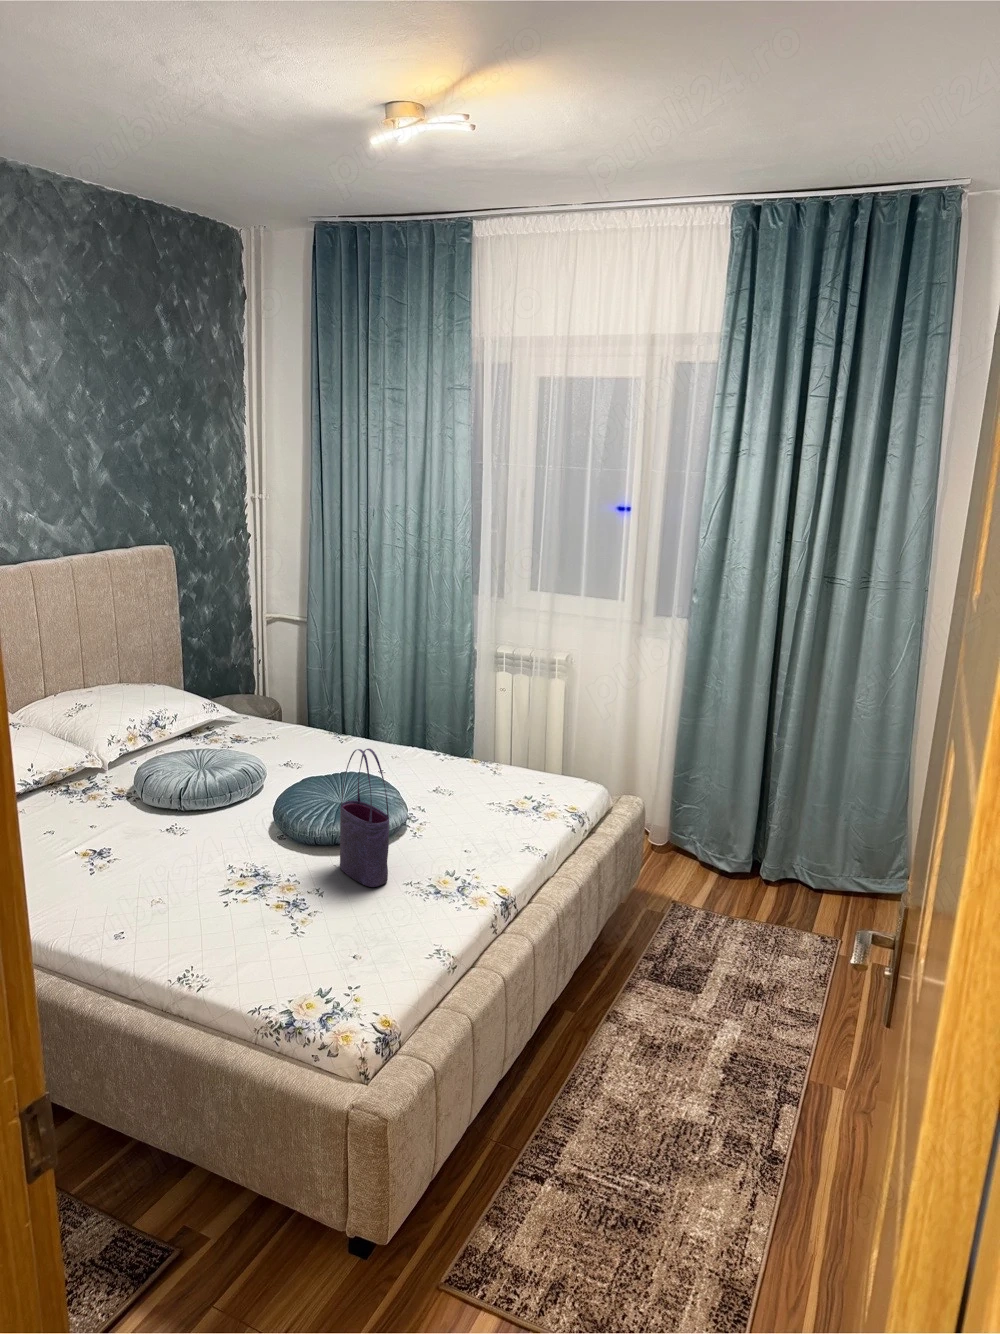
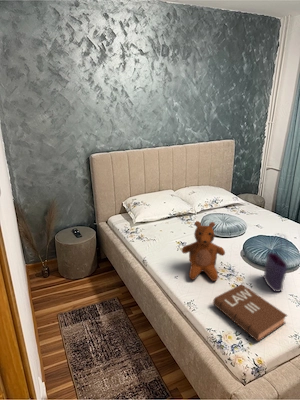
teddy bear: none [117,757,238,925] -> present [182,221,225,281]
book: none [246,891,414,989] -> present [213,284,287,341]

